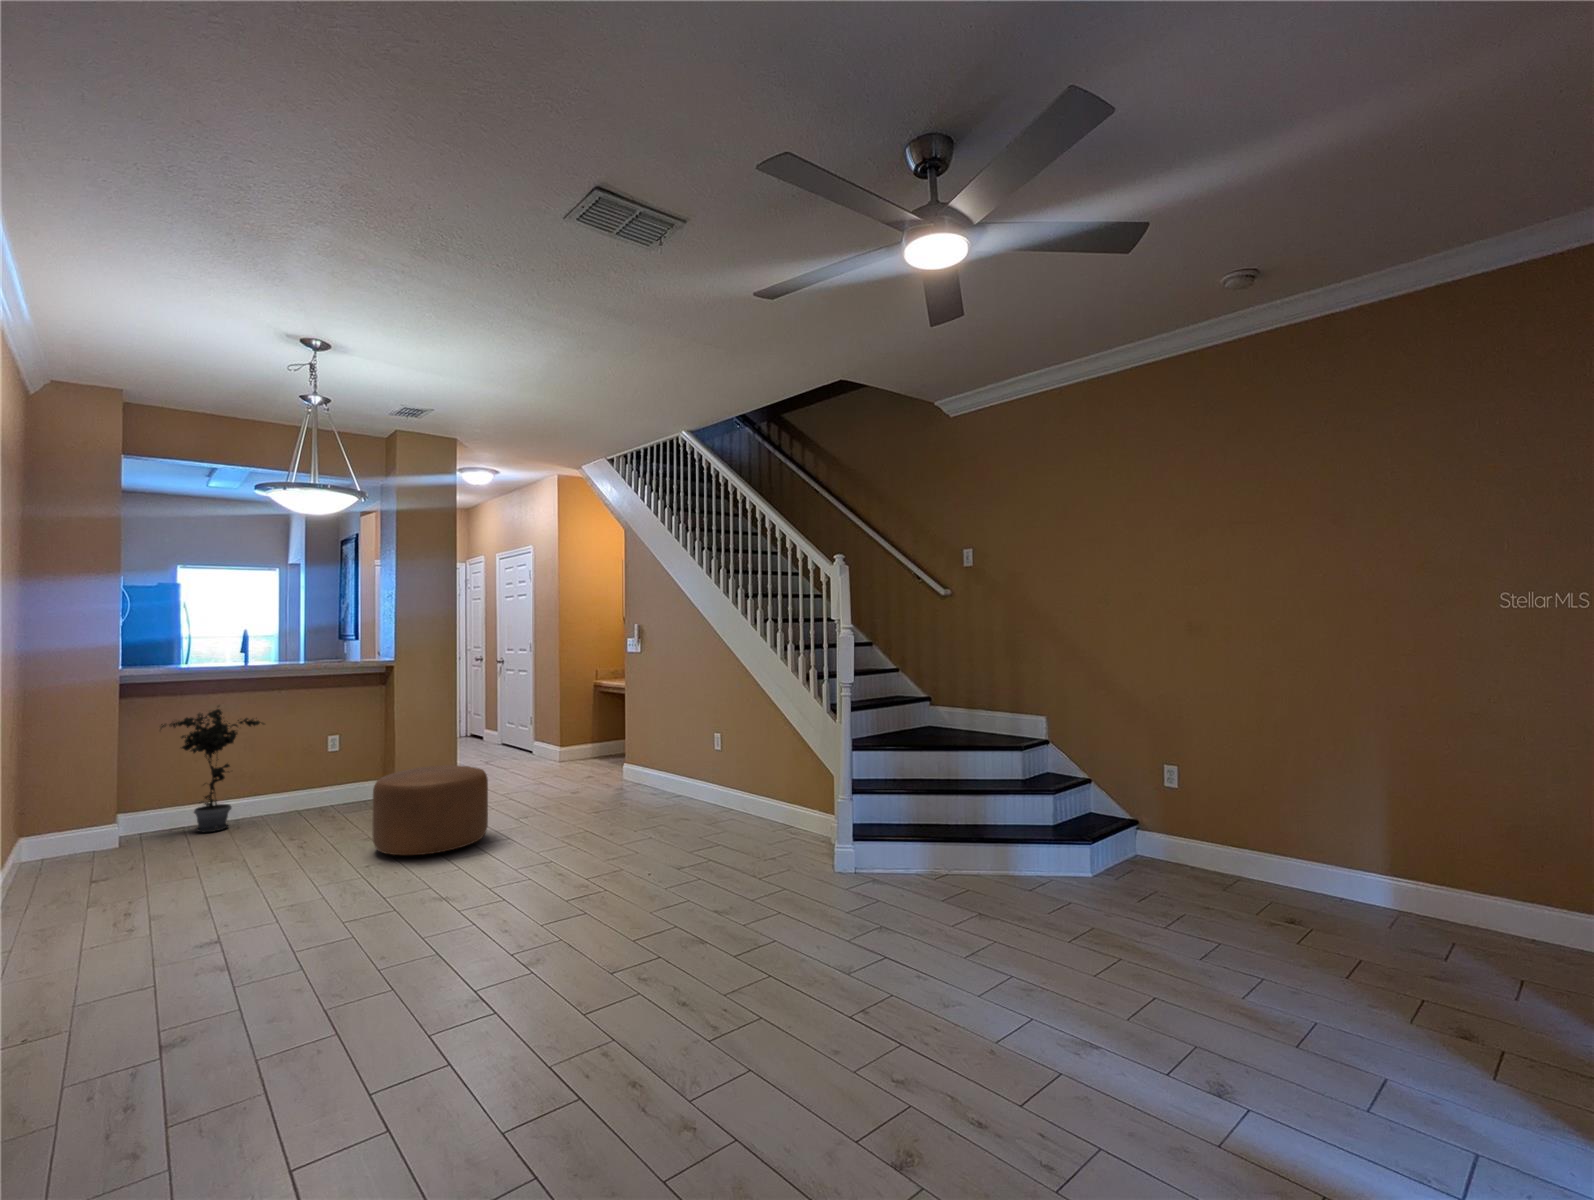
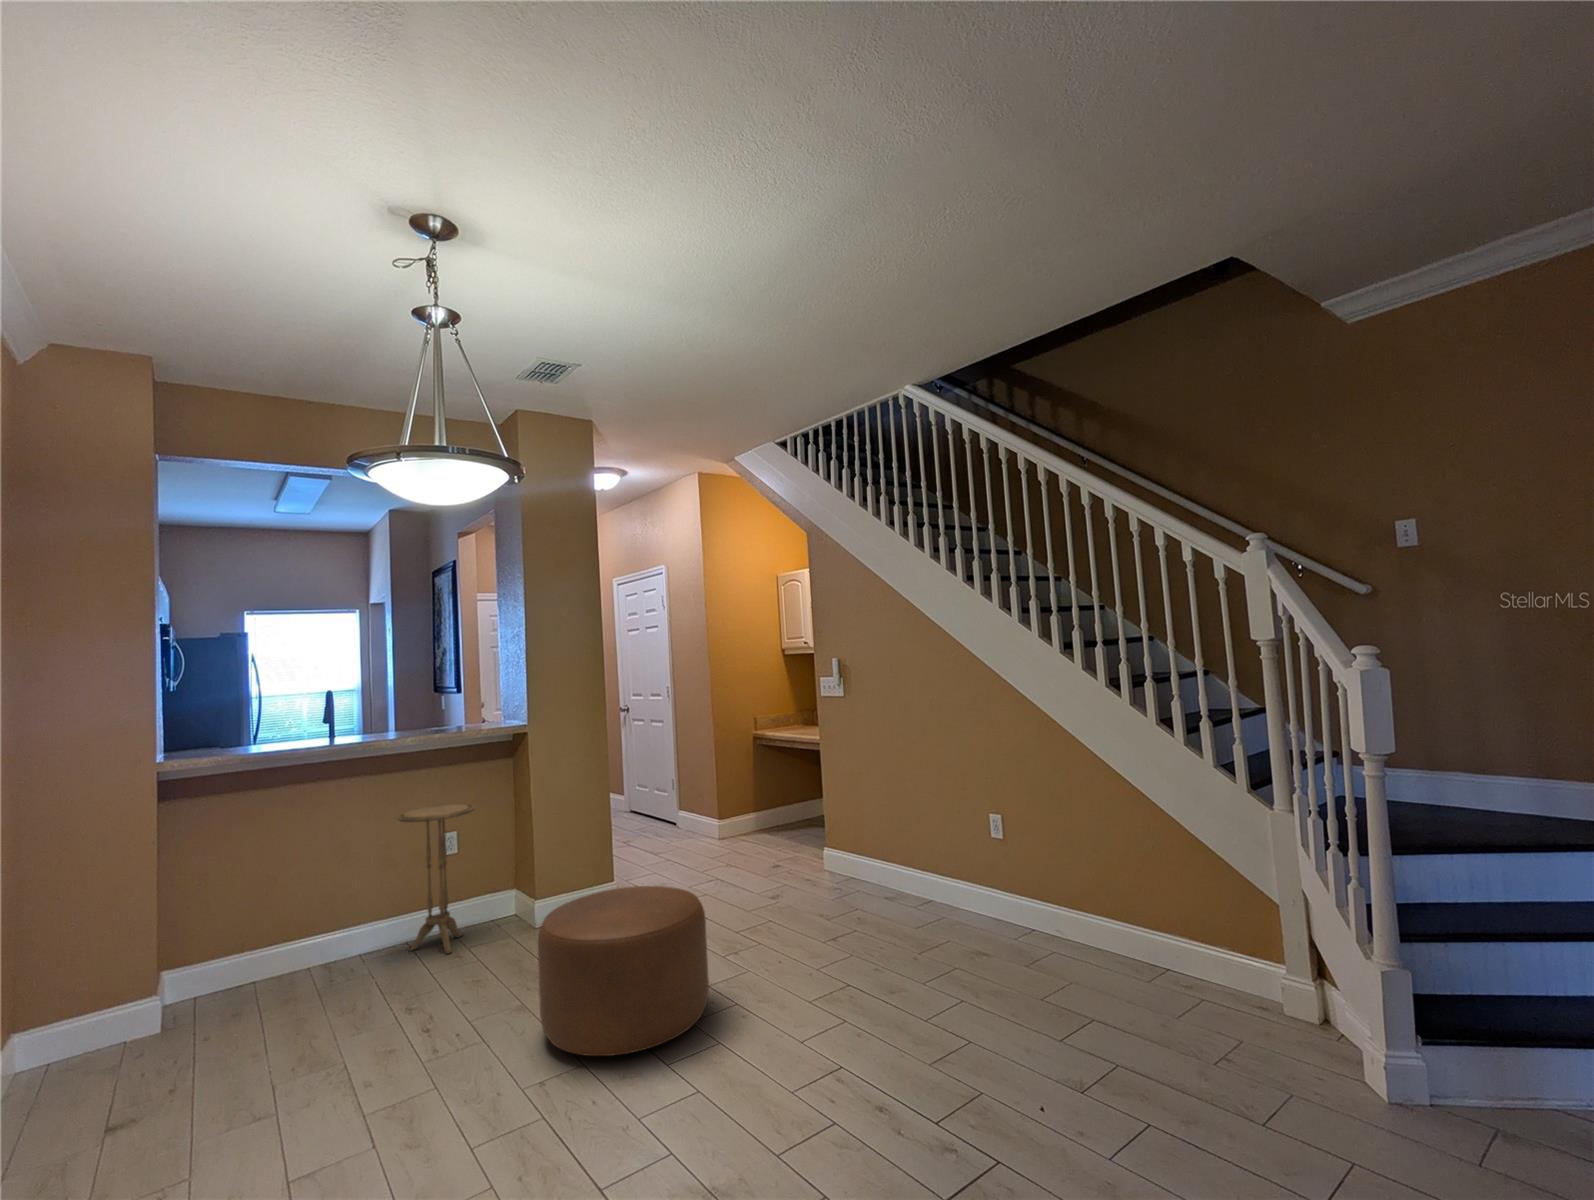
potted plant: present [161,709,264,832] -> none [214,802,363,996]
side table: none [293,716,351,816] -> present [397,804,475,954]

